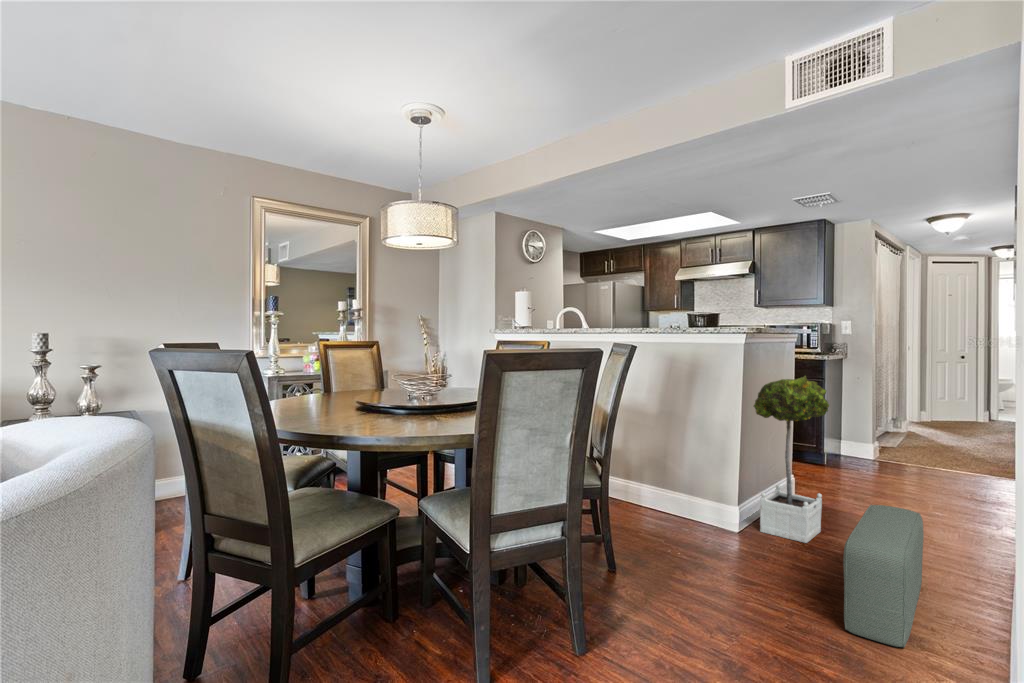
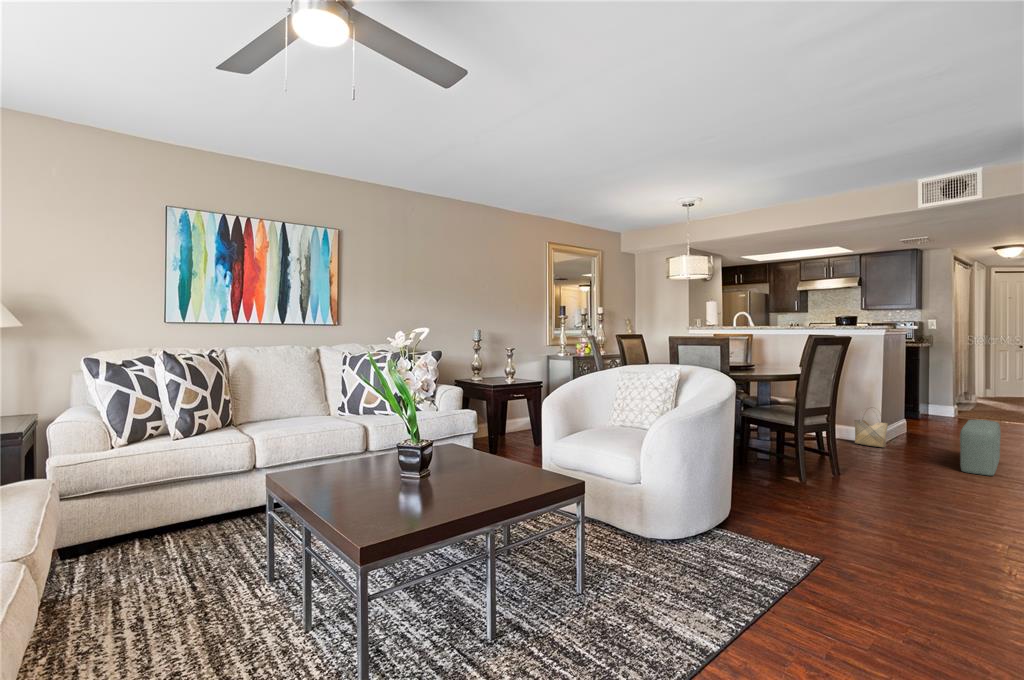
potted tree: present [754,376,829,543] -> none [892,353,940,448]
woven basket: none [690,470,742,545] -> present [854,419,888,447]

